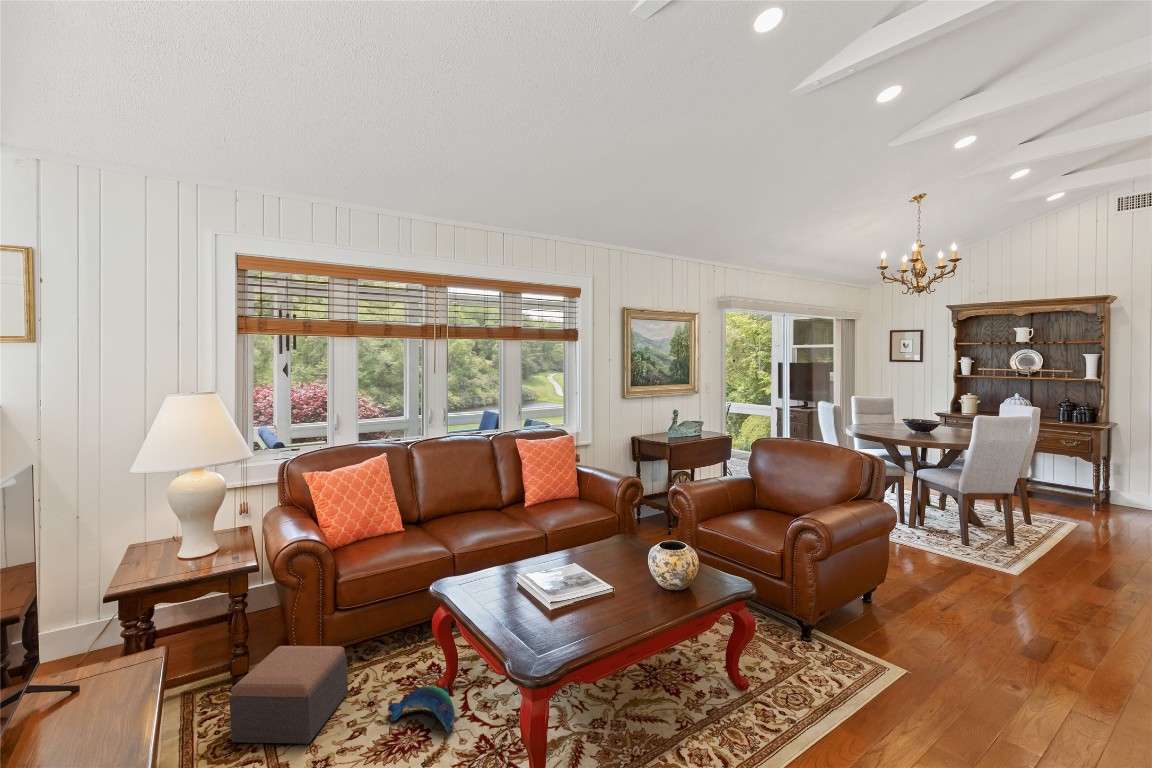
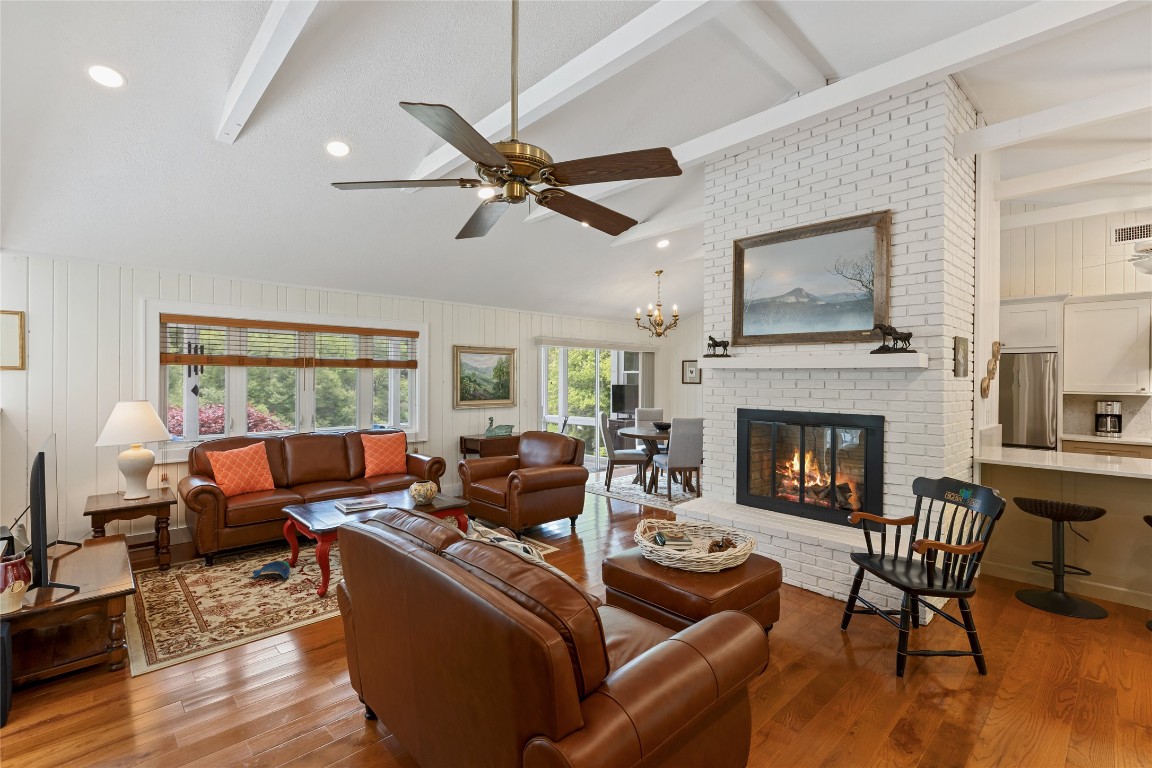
footstool: present [229,646,348,744] -> none [157,543,229,589]

